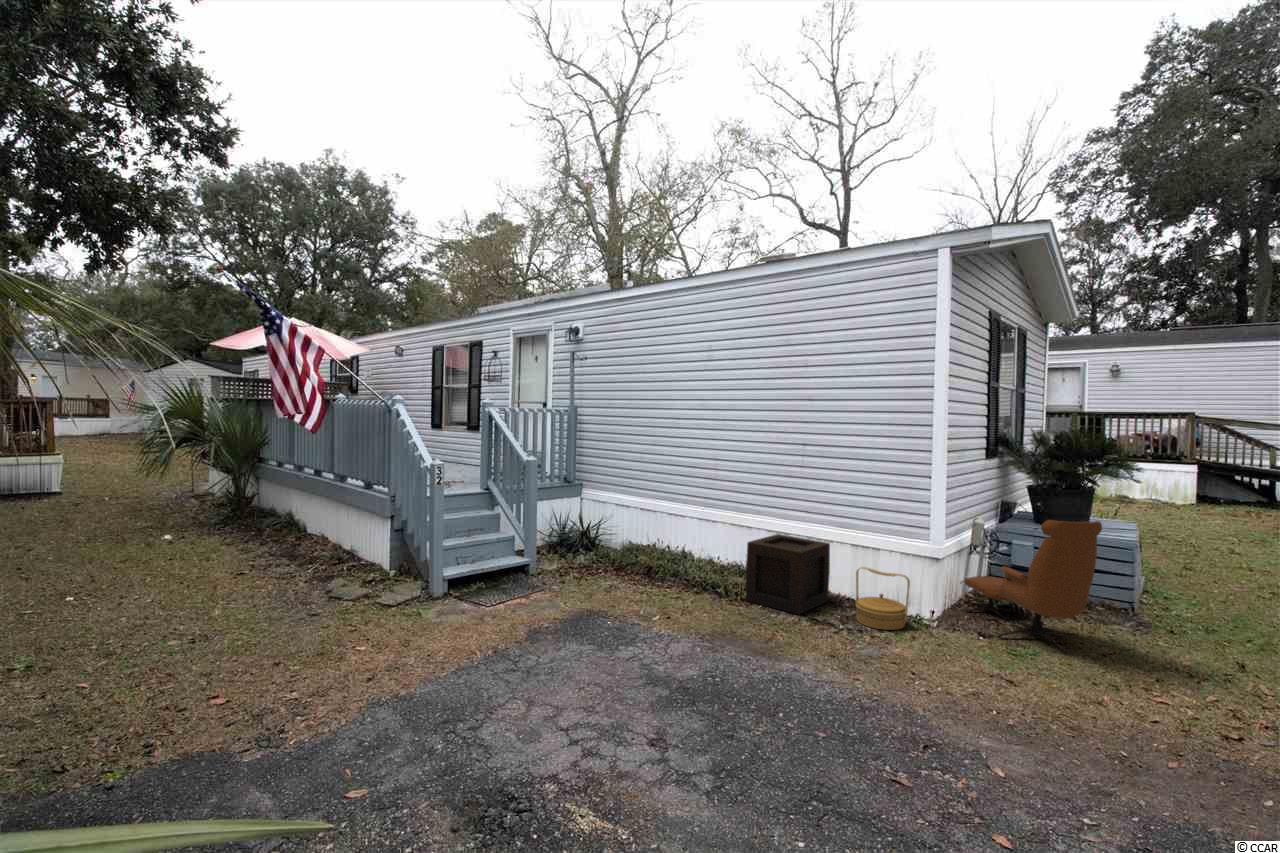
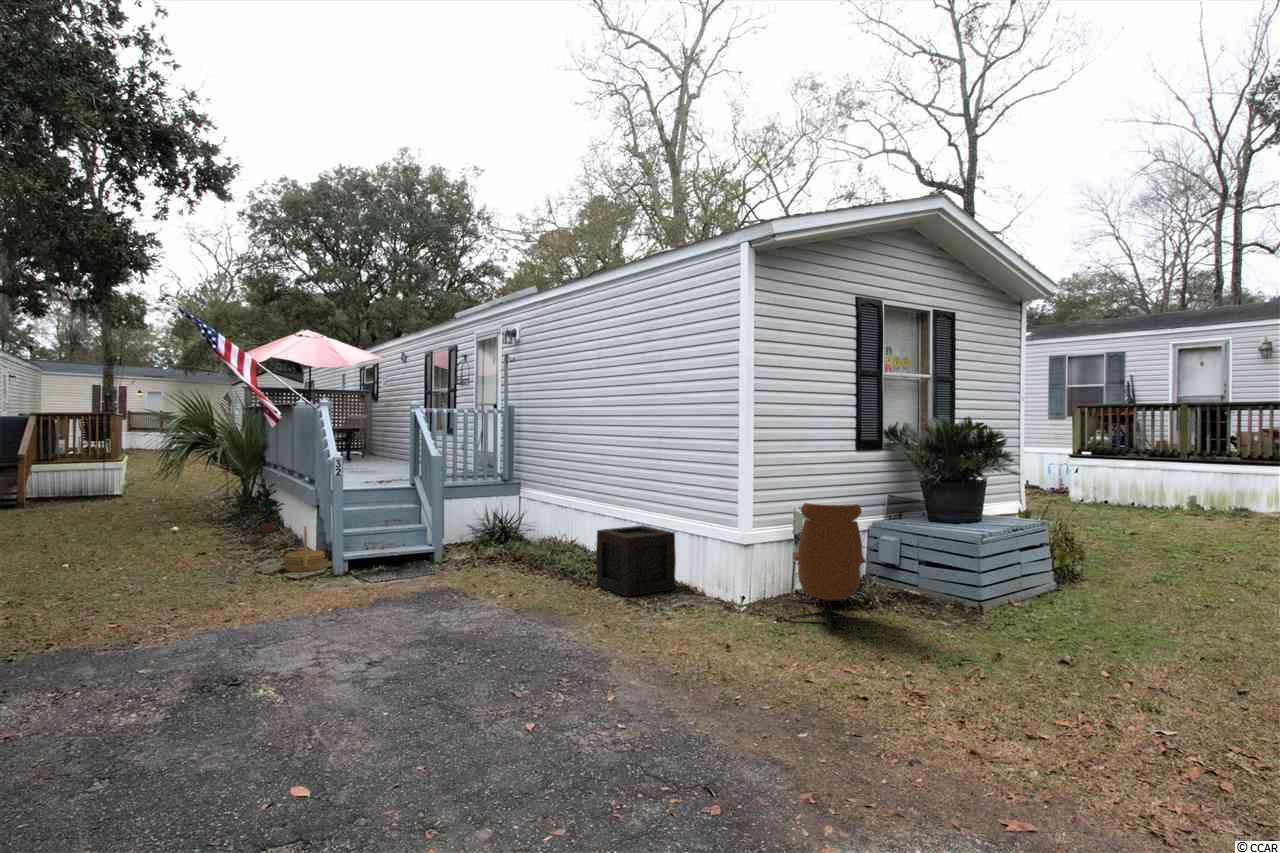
potted plant: none [272,486,308,541] -> present [256,484,284,532]
woven basket: present [856,567,910,630] -> present [285,526,325,572]

